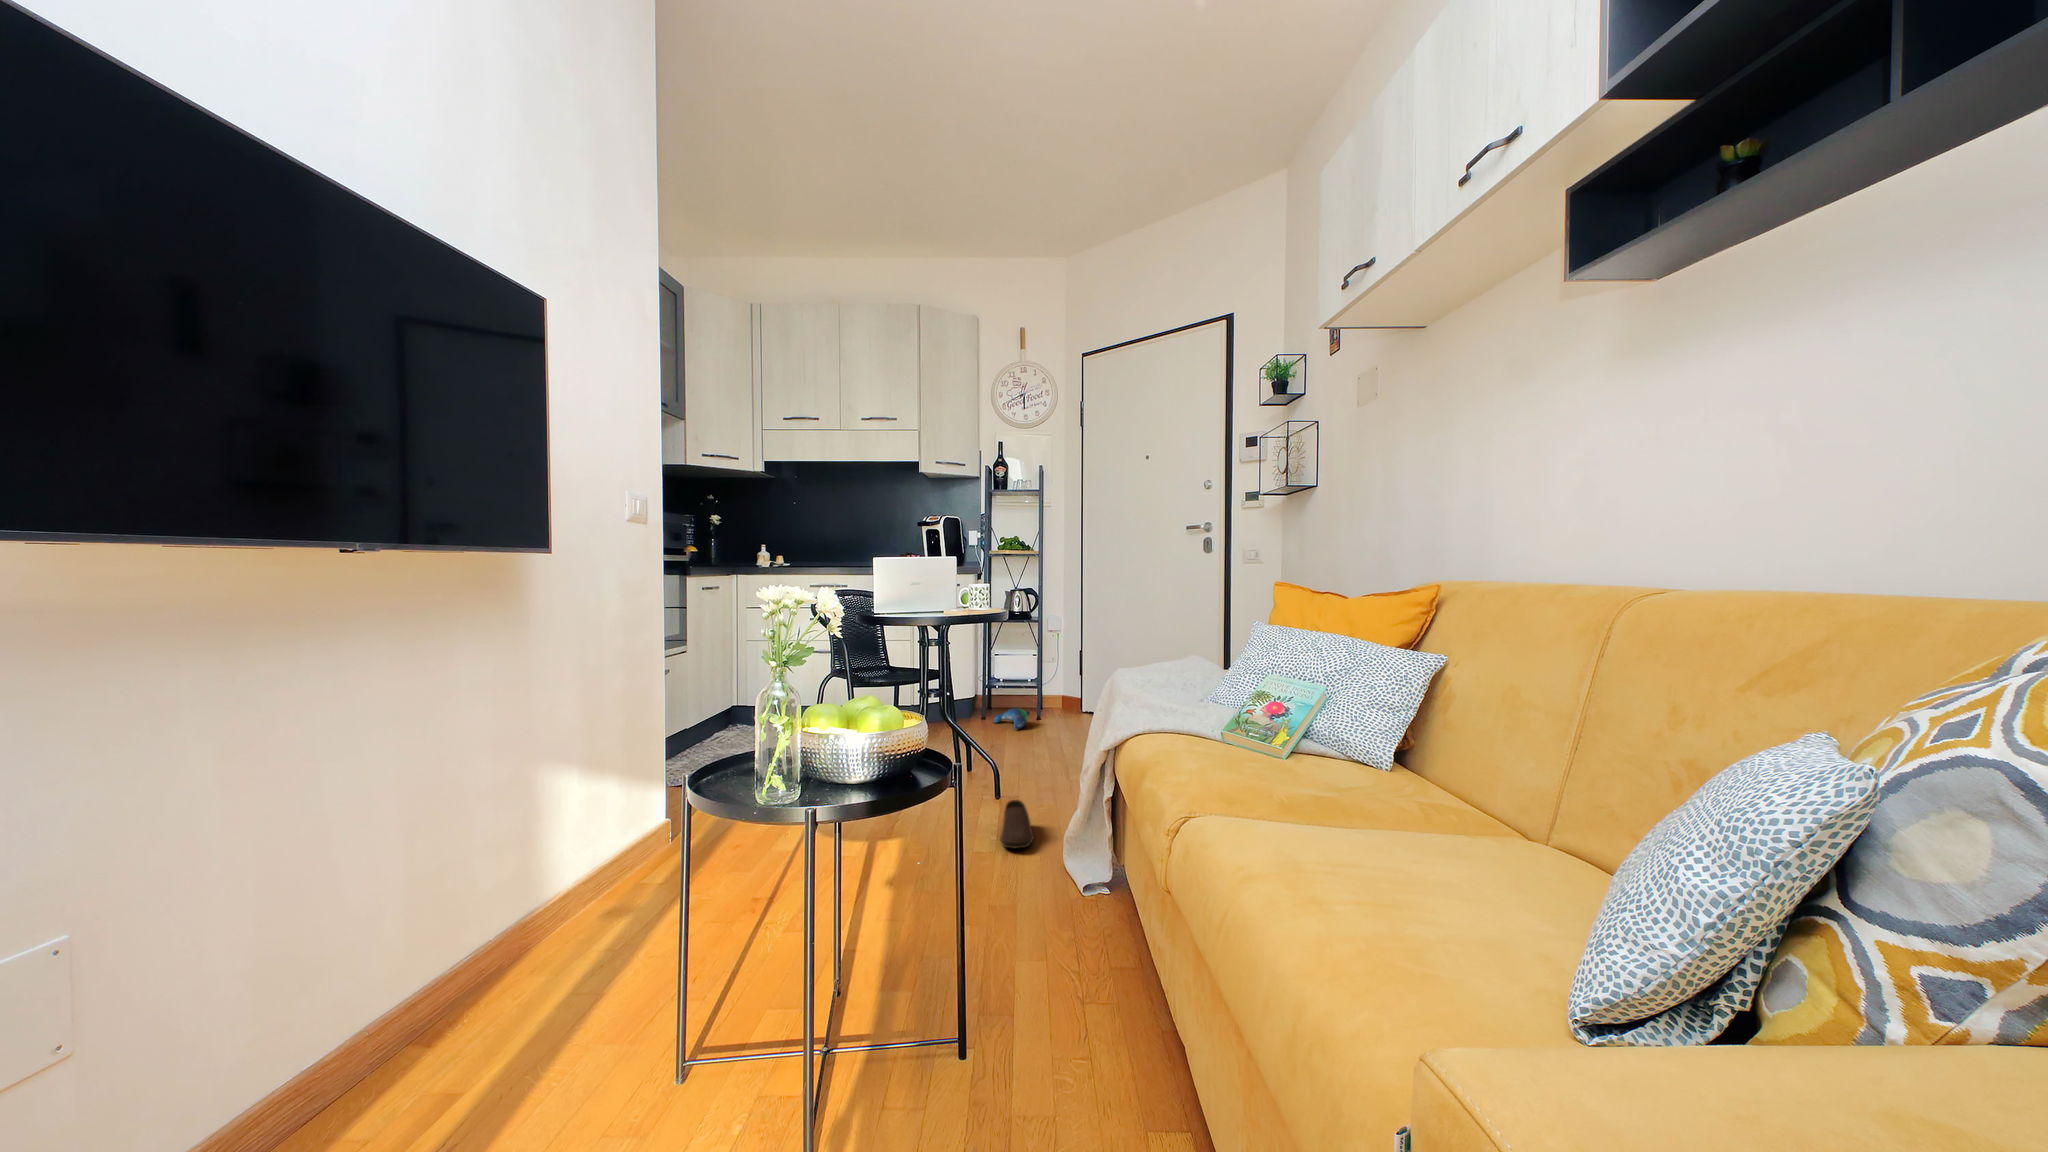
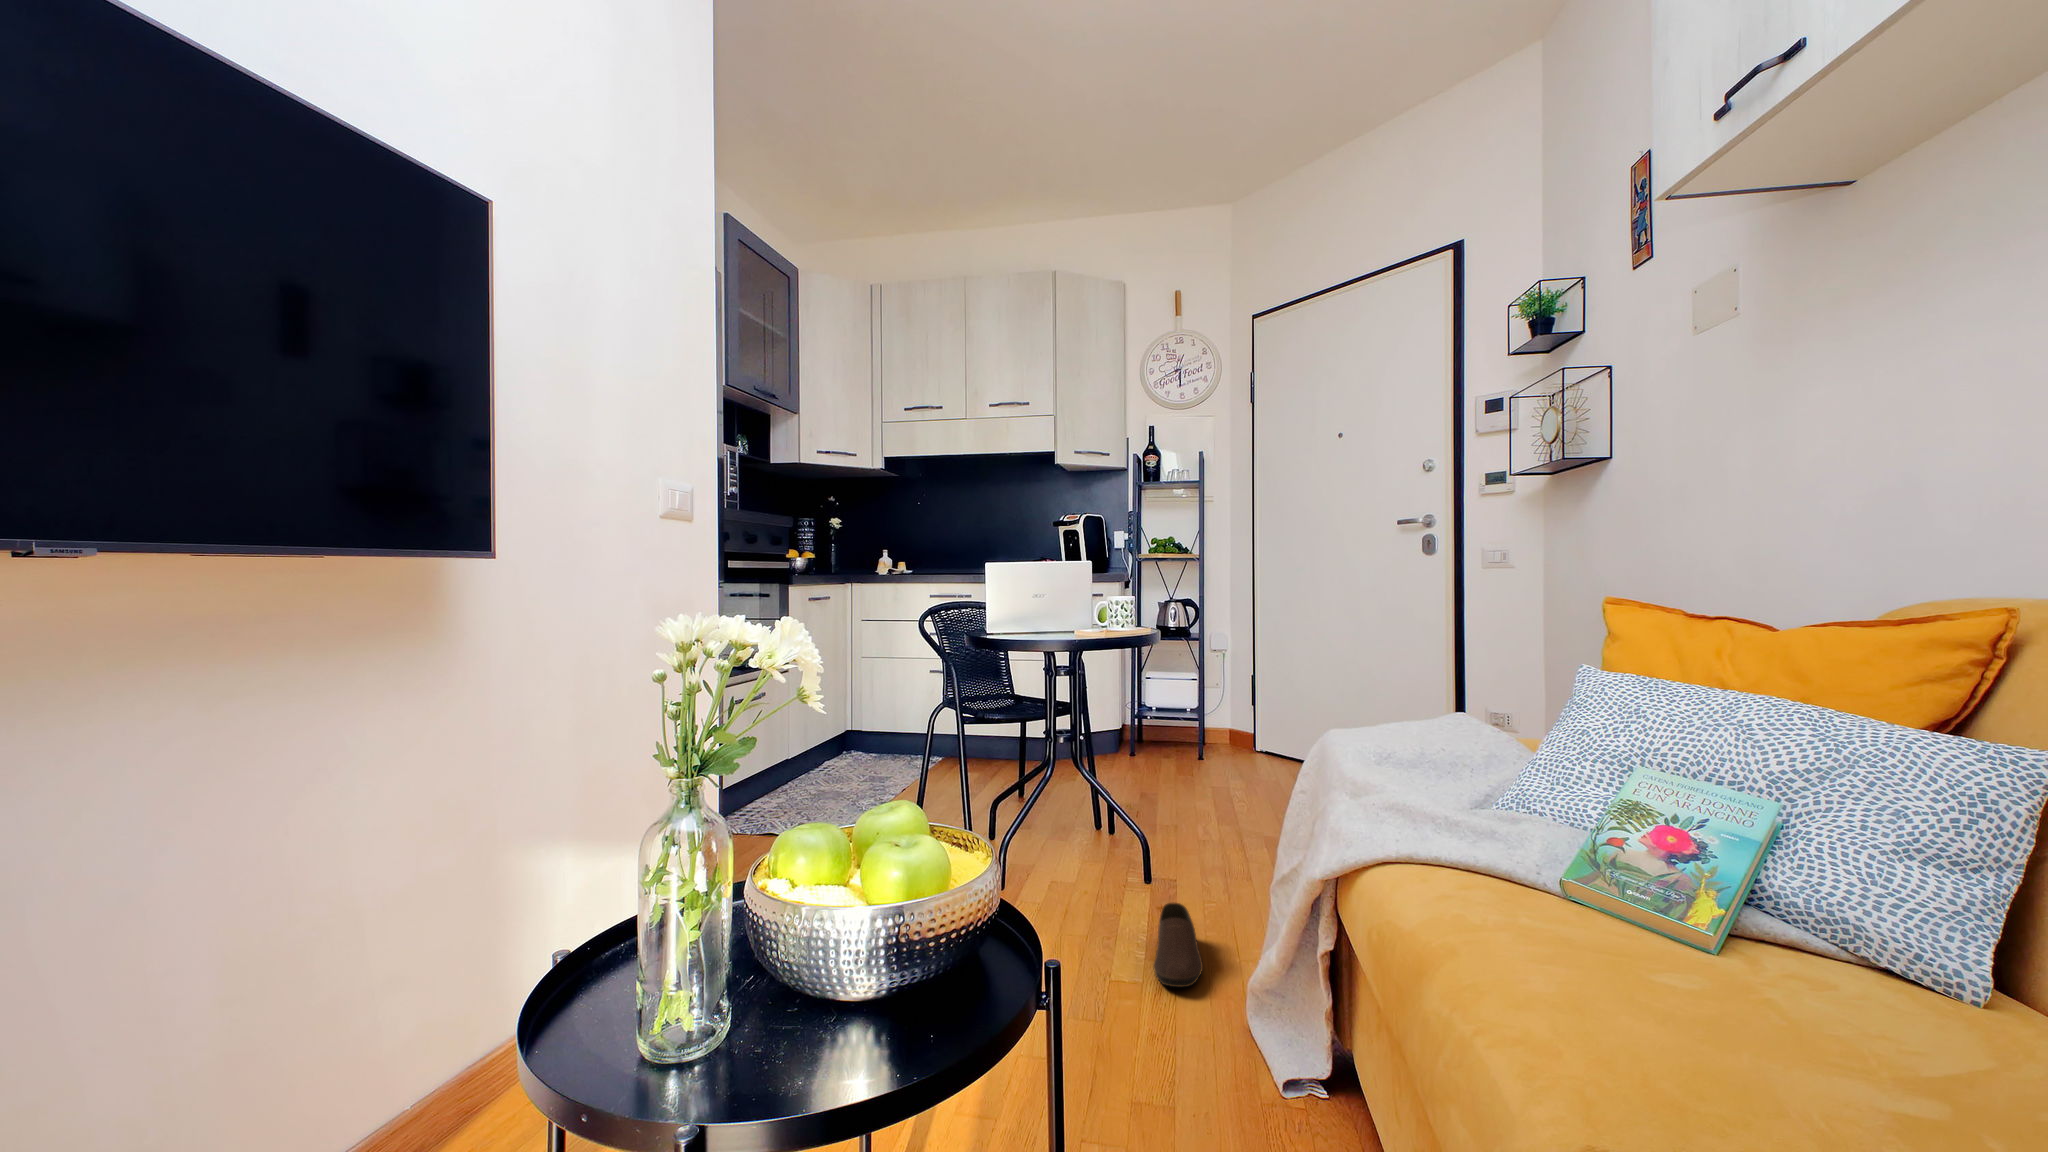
plush toy: present [993,708,1030,730] -> none [1144,748,1190,776]

